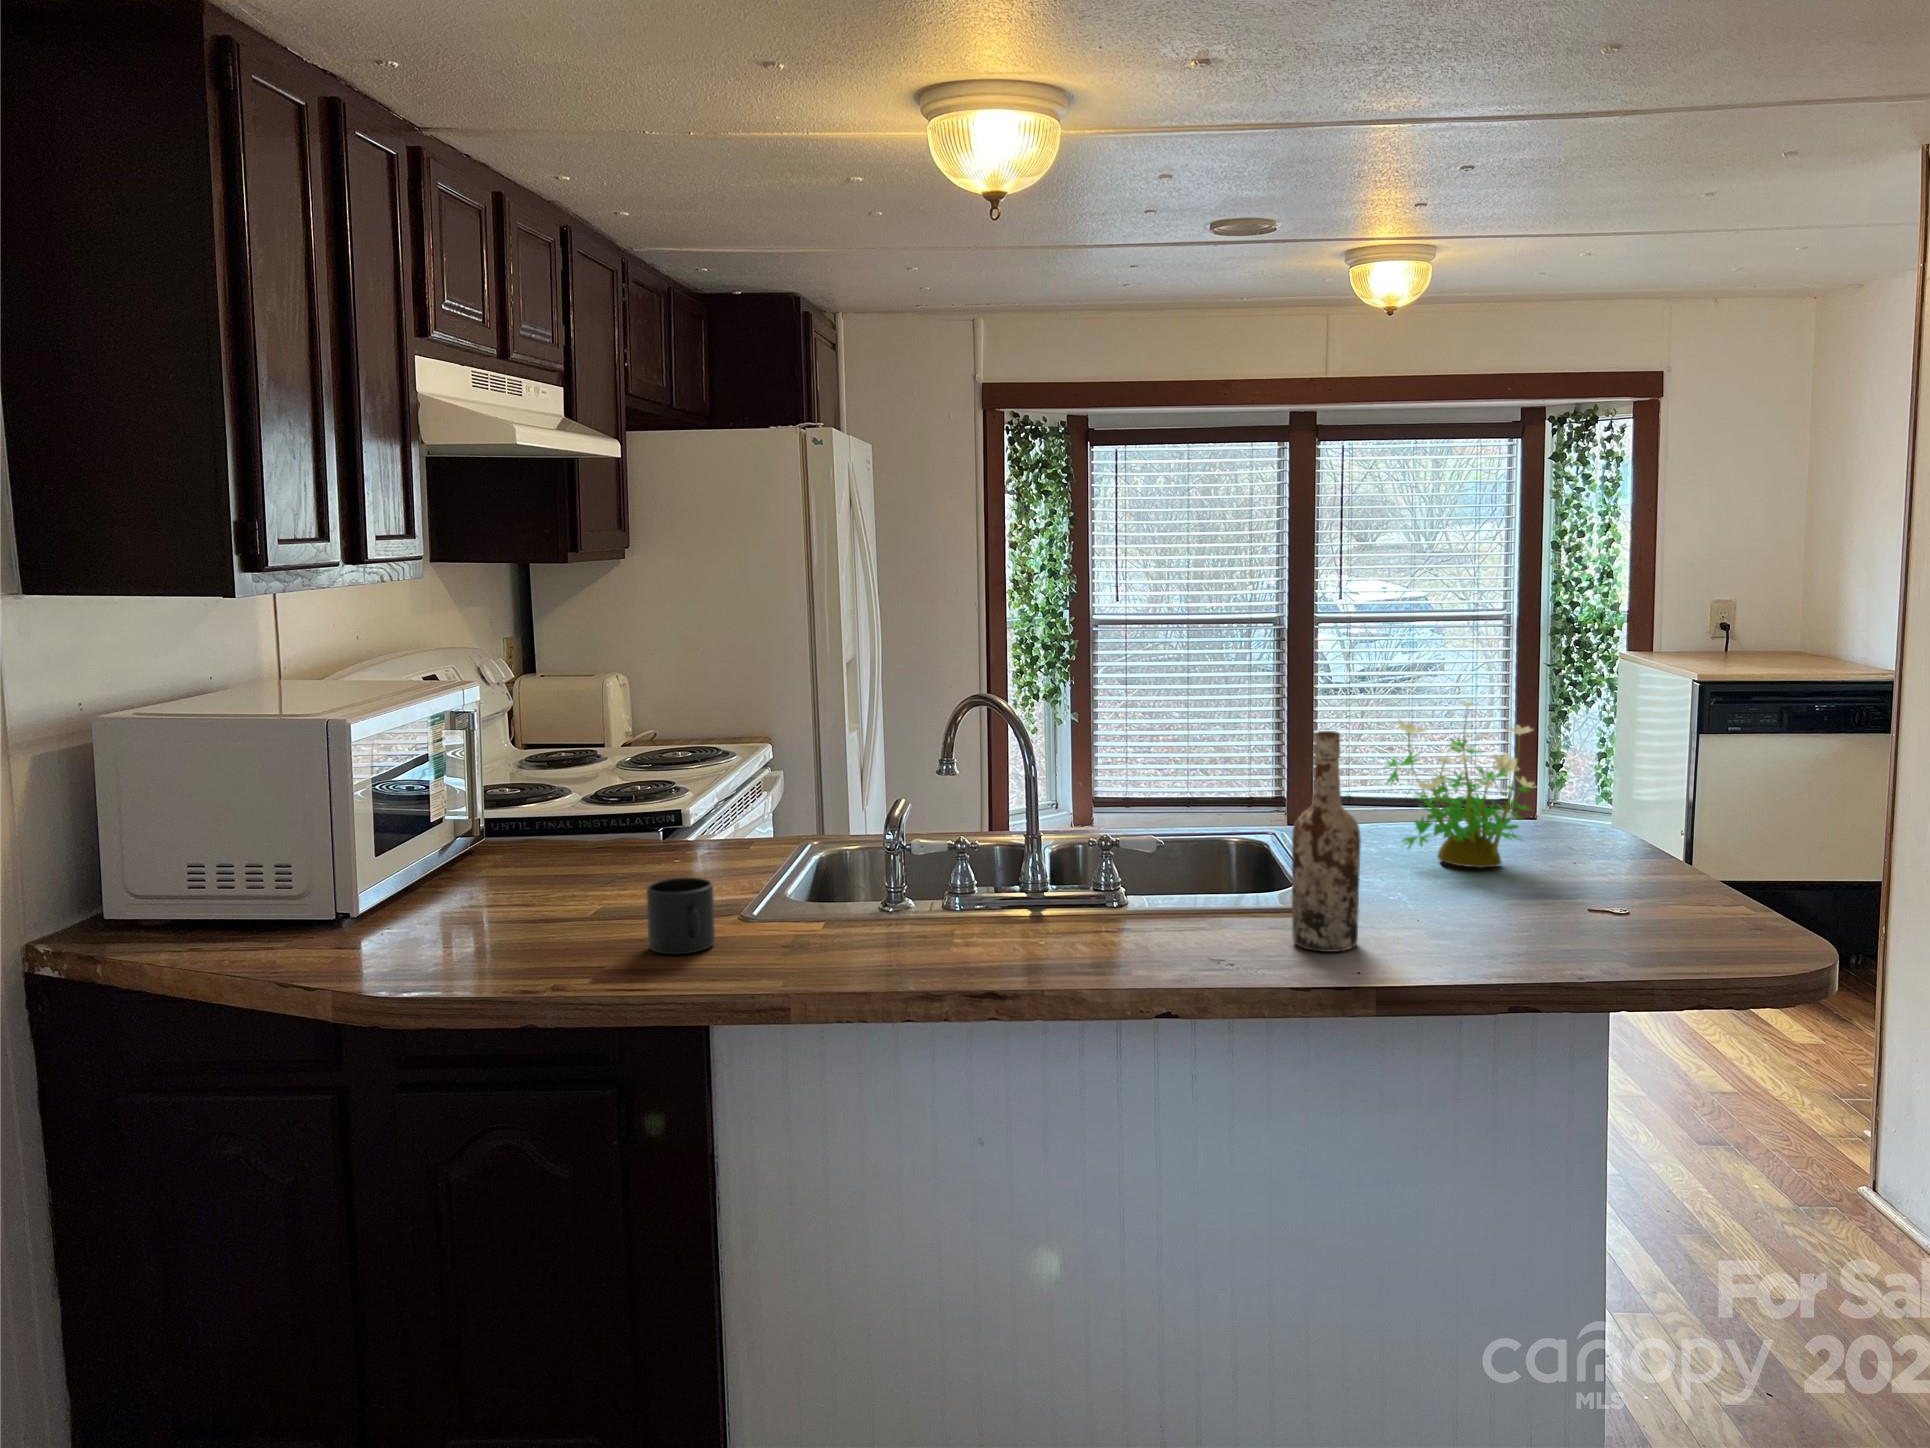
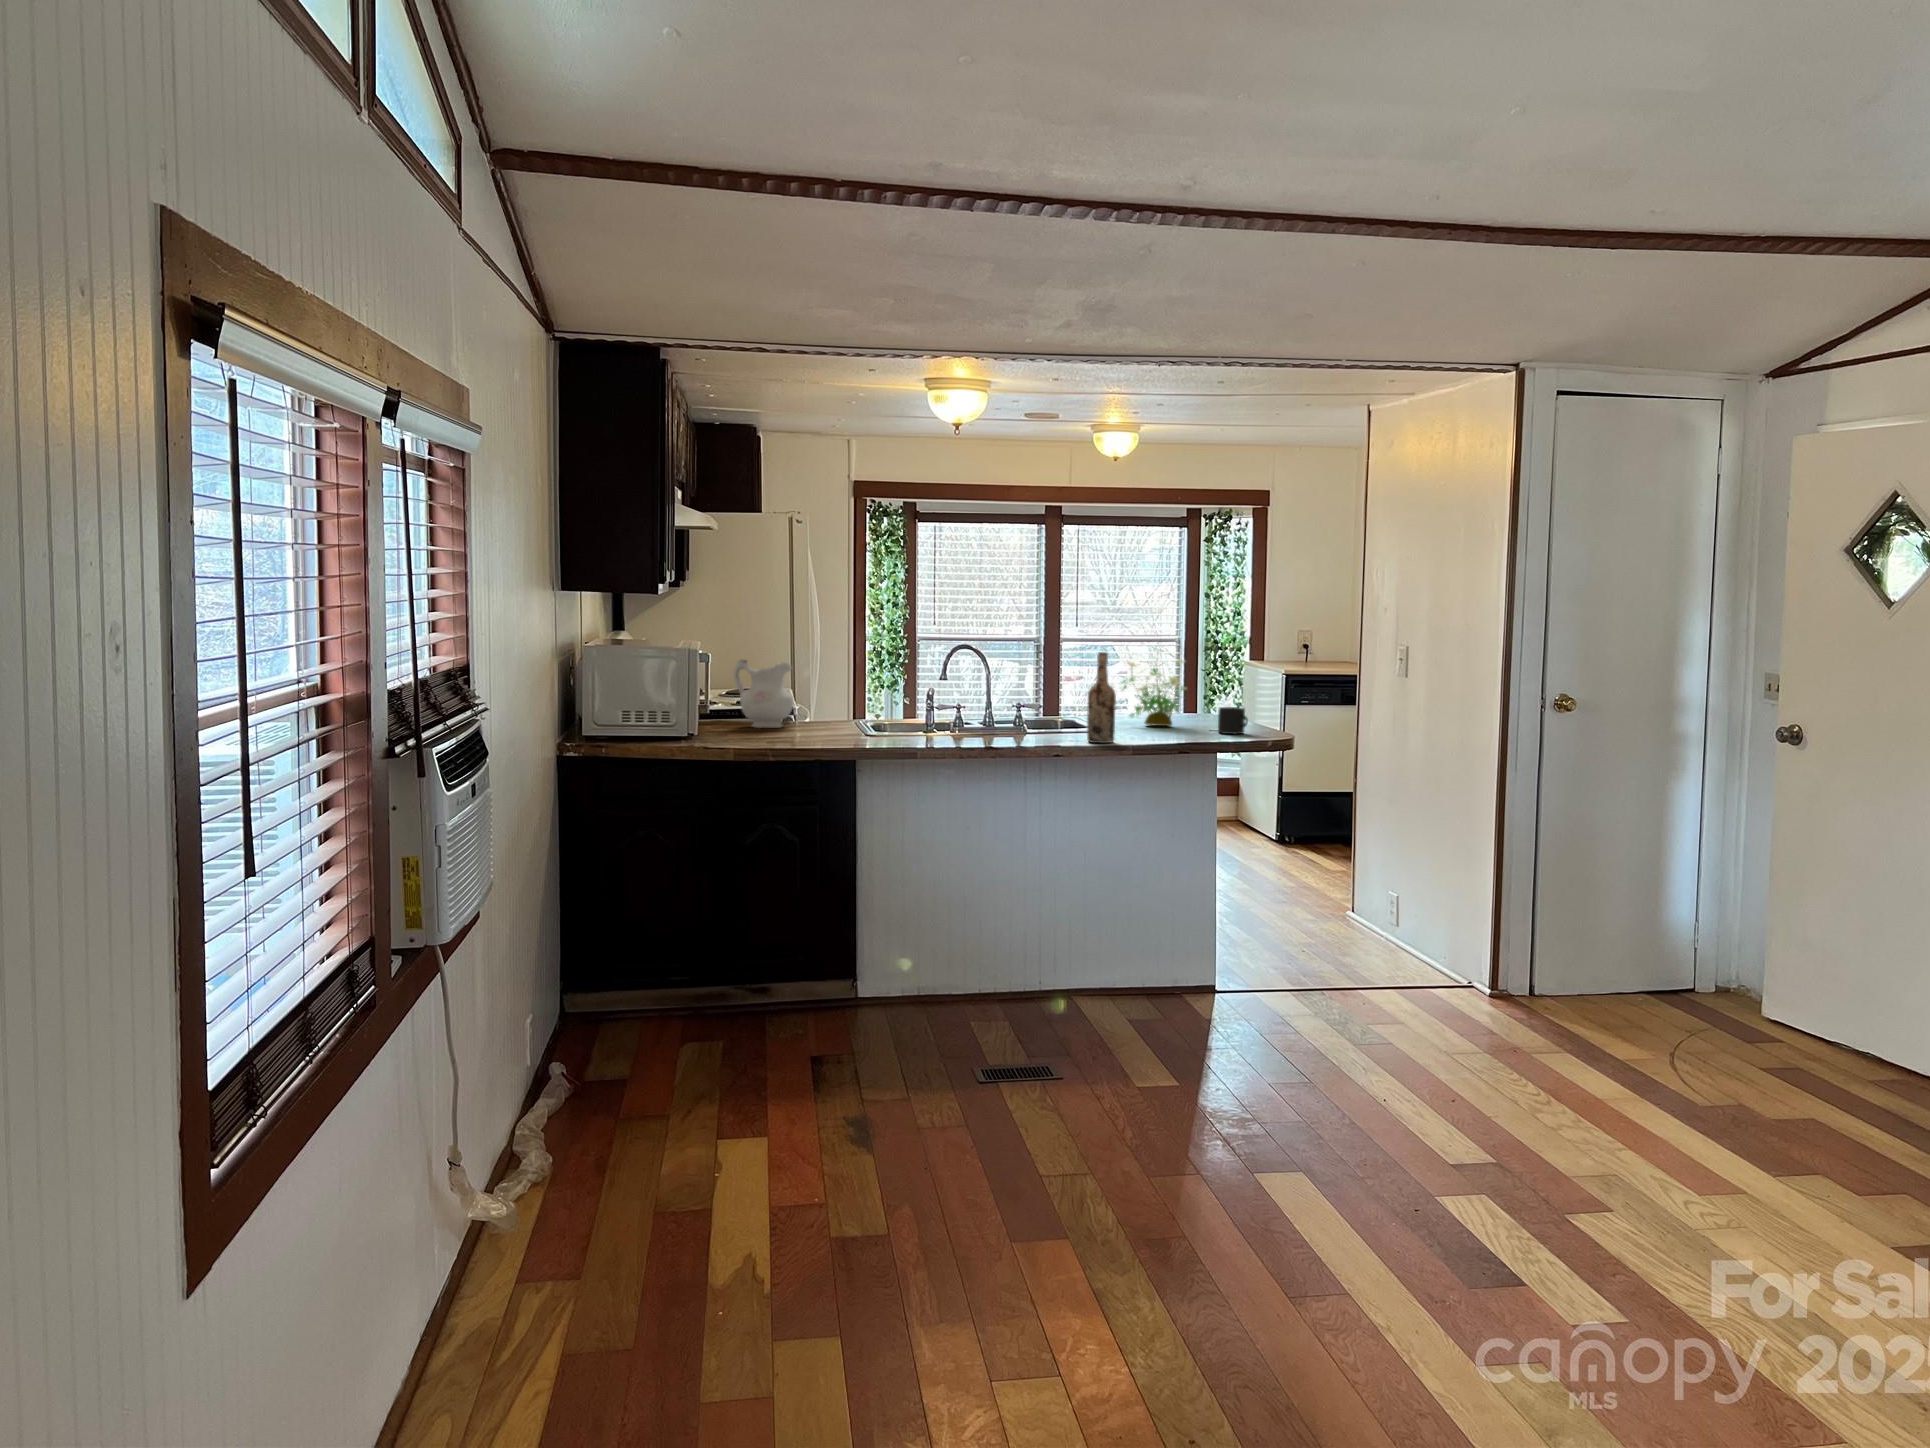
ceramic pitcher: none [592,725,709,864] -> present [734,660,793,728]
mug: present [647,878,715,954] -> present [1218,707,1248,734]

